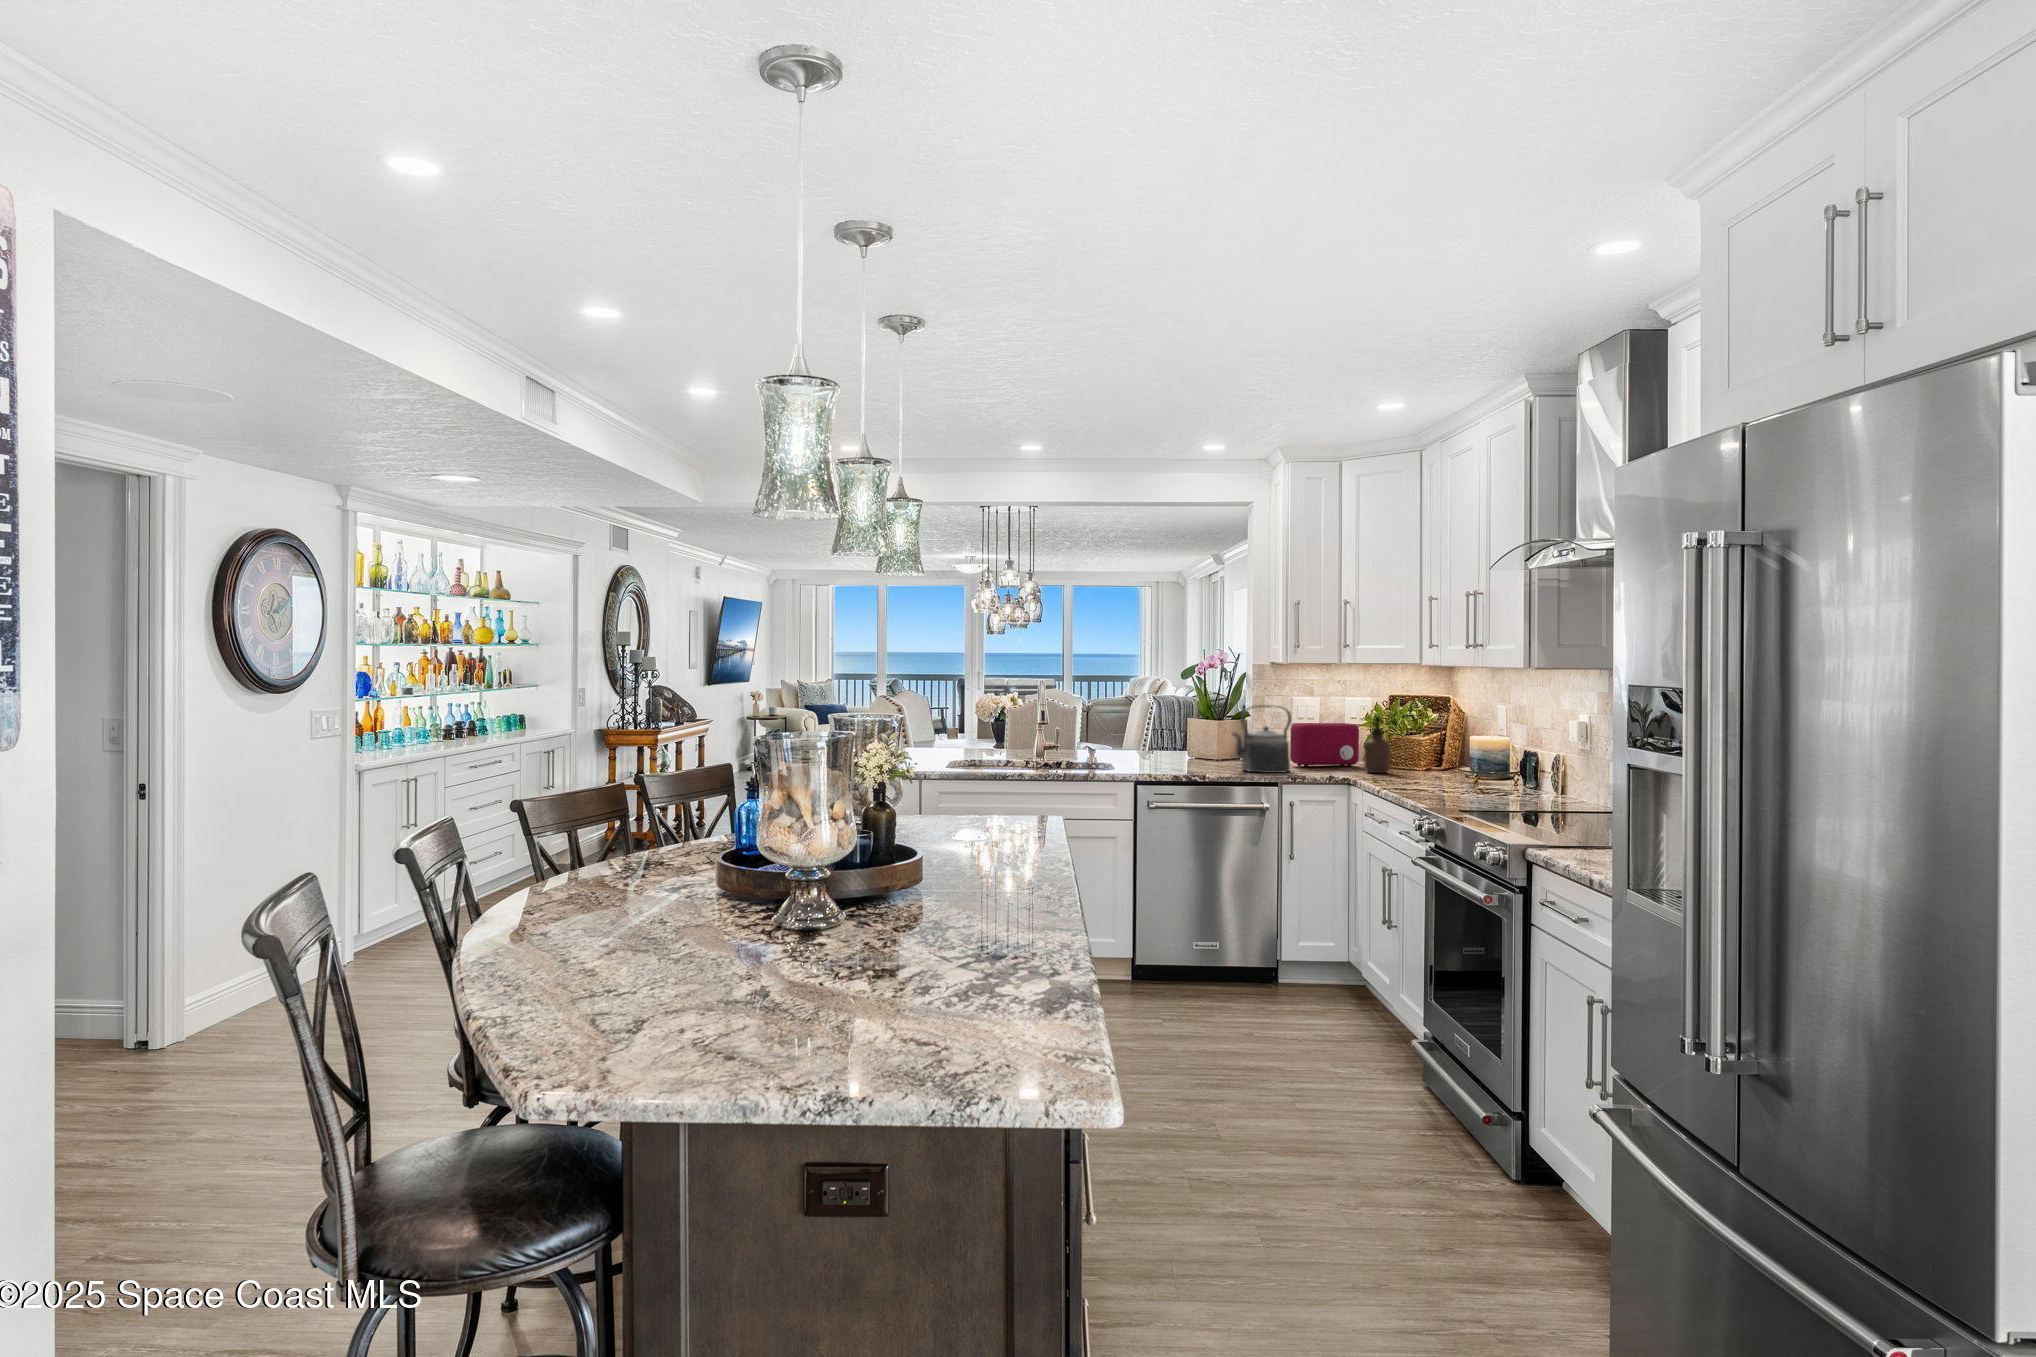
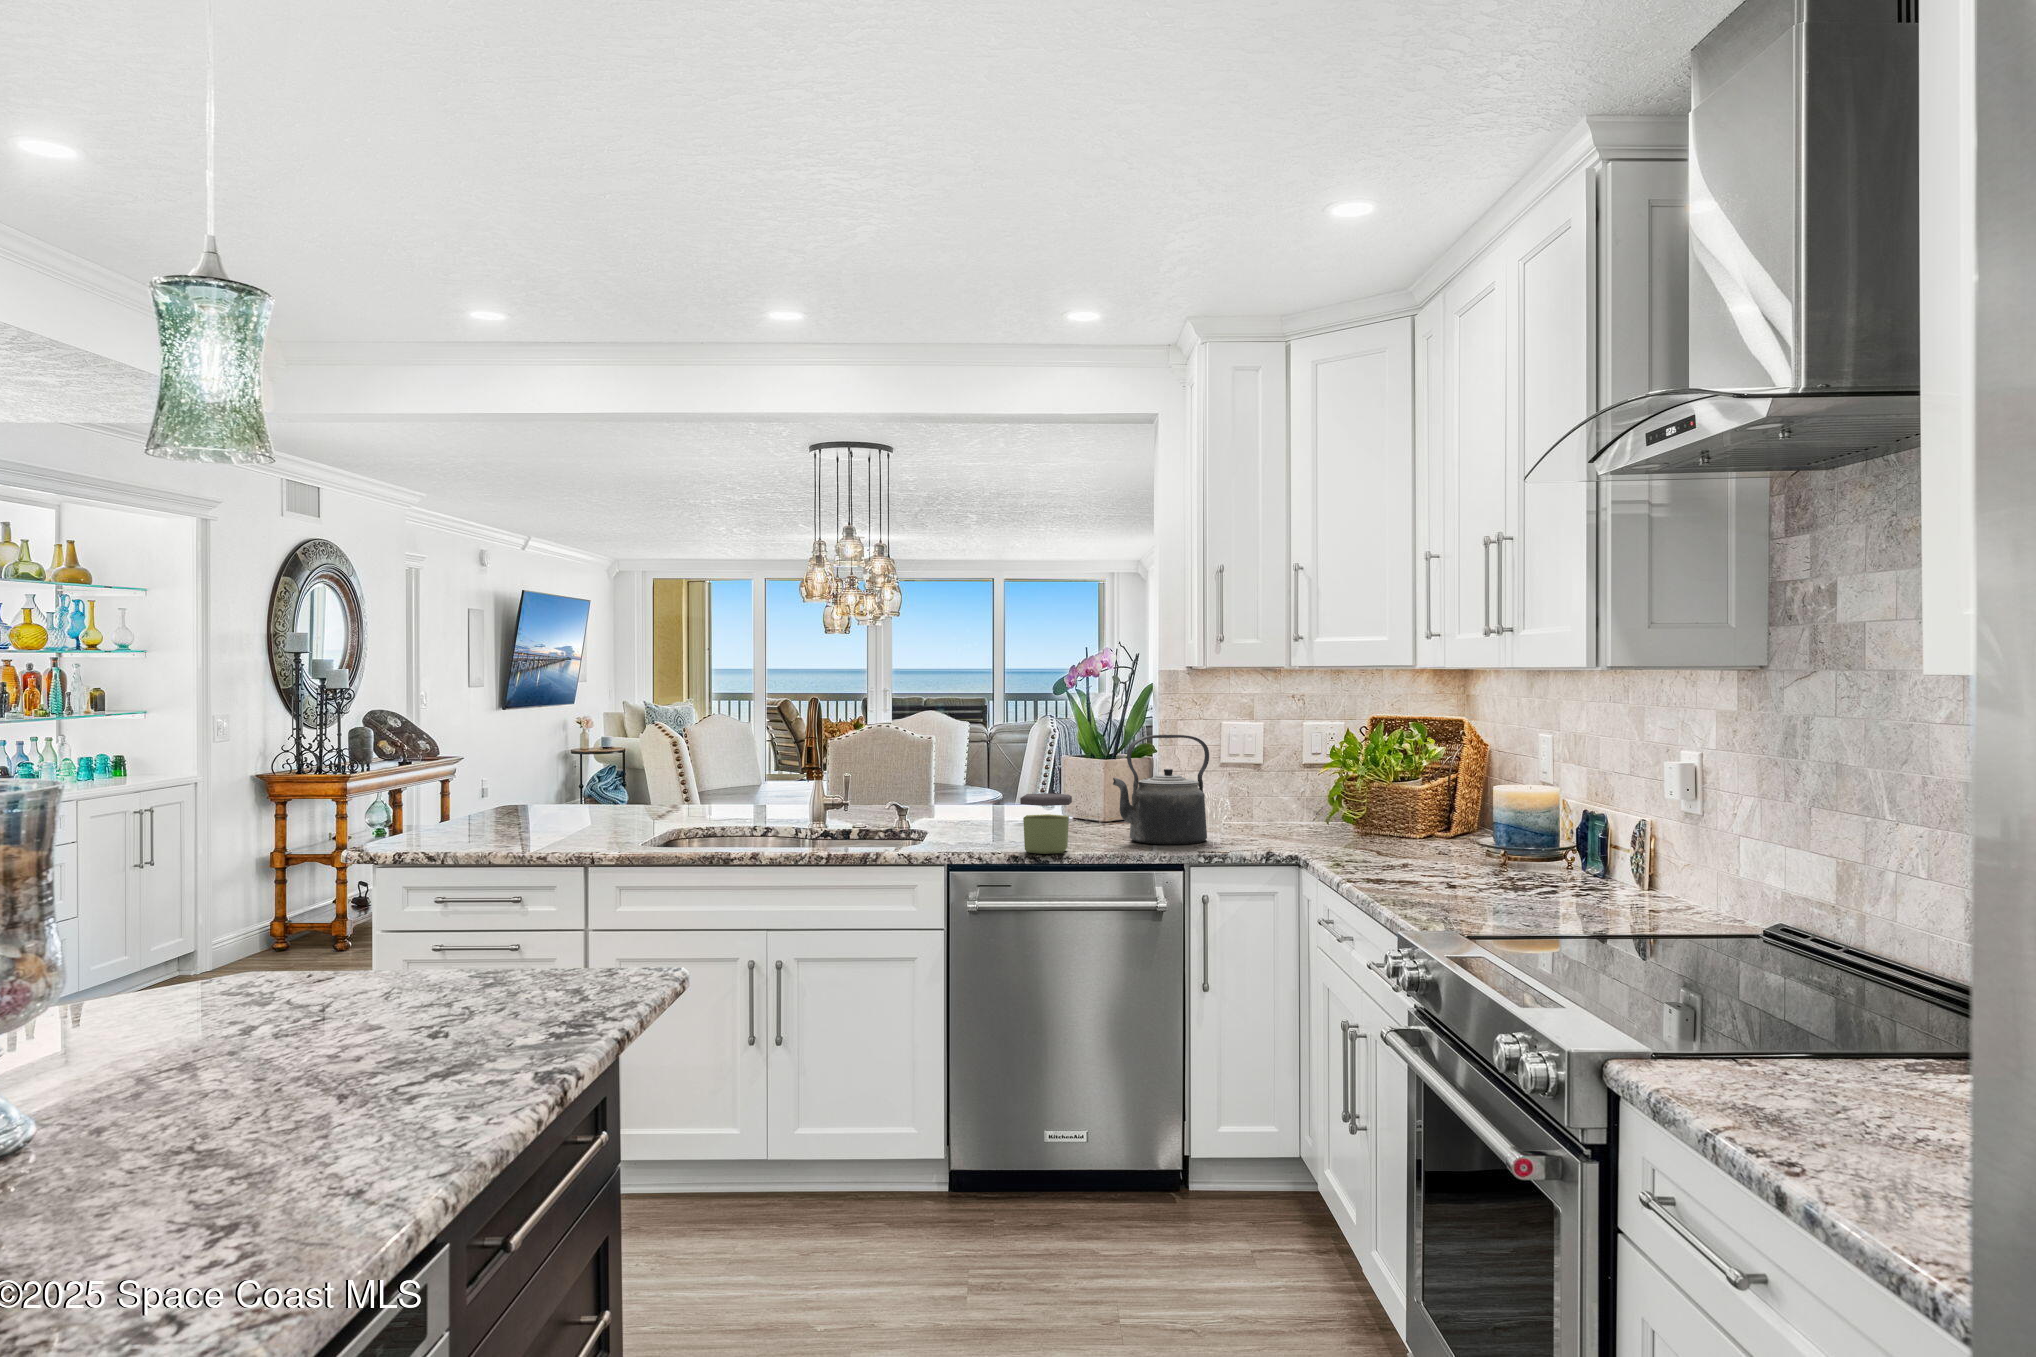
soap dispenser: present [1365,717,1390,773] -> none [1325,752,1366,844]
toaster: present [1290,723,1359,767] -> none [1214,761,1321,833]
jar: none [1180,741,1210,777] -> present [1020,793,1072,854]

